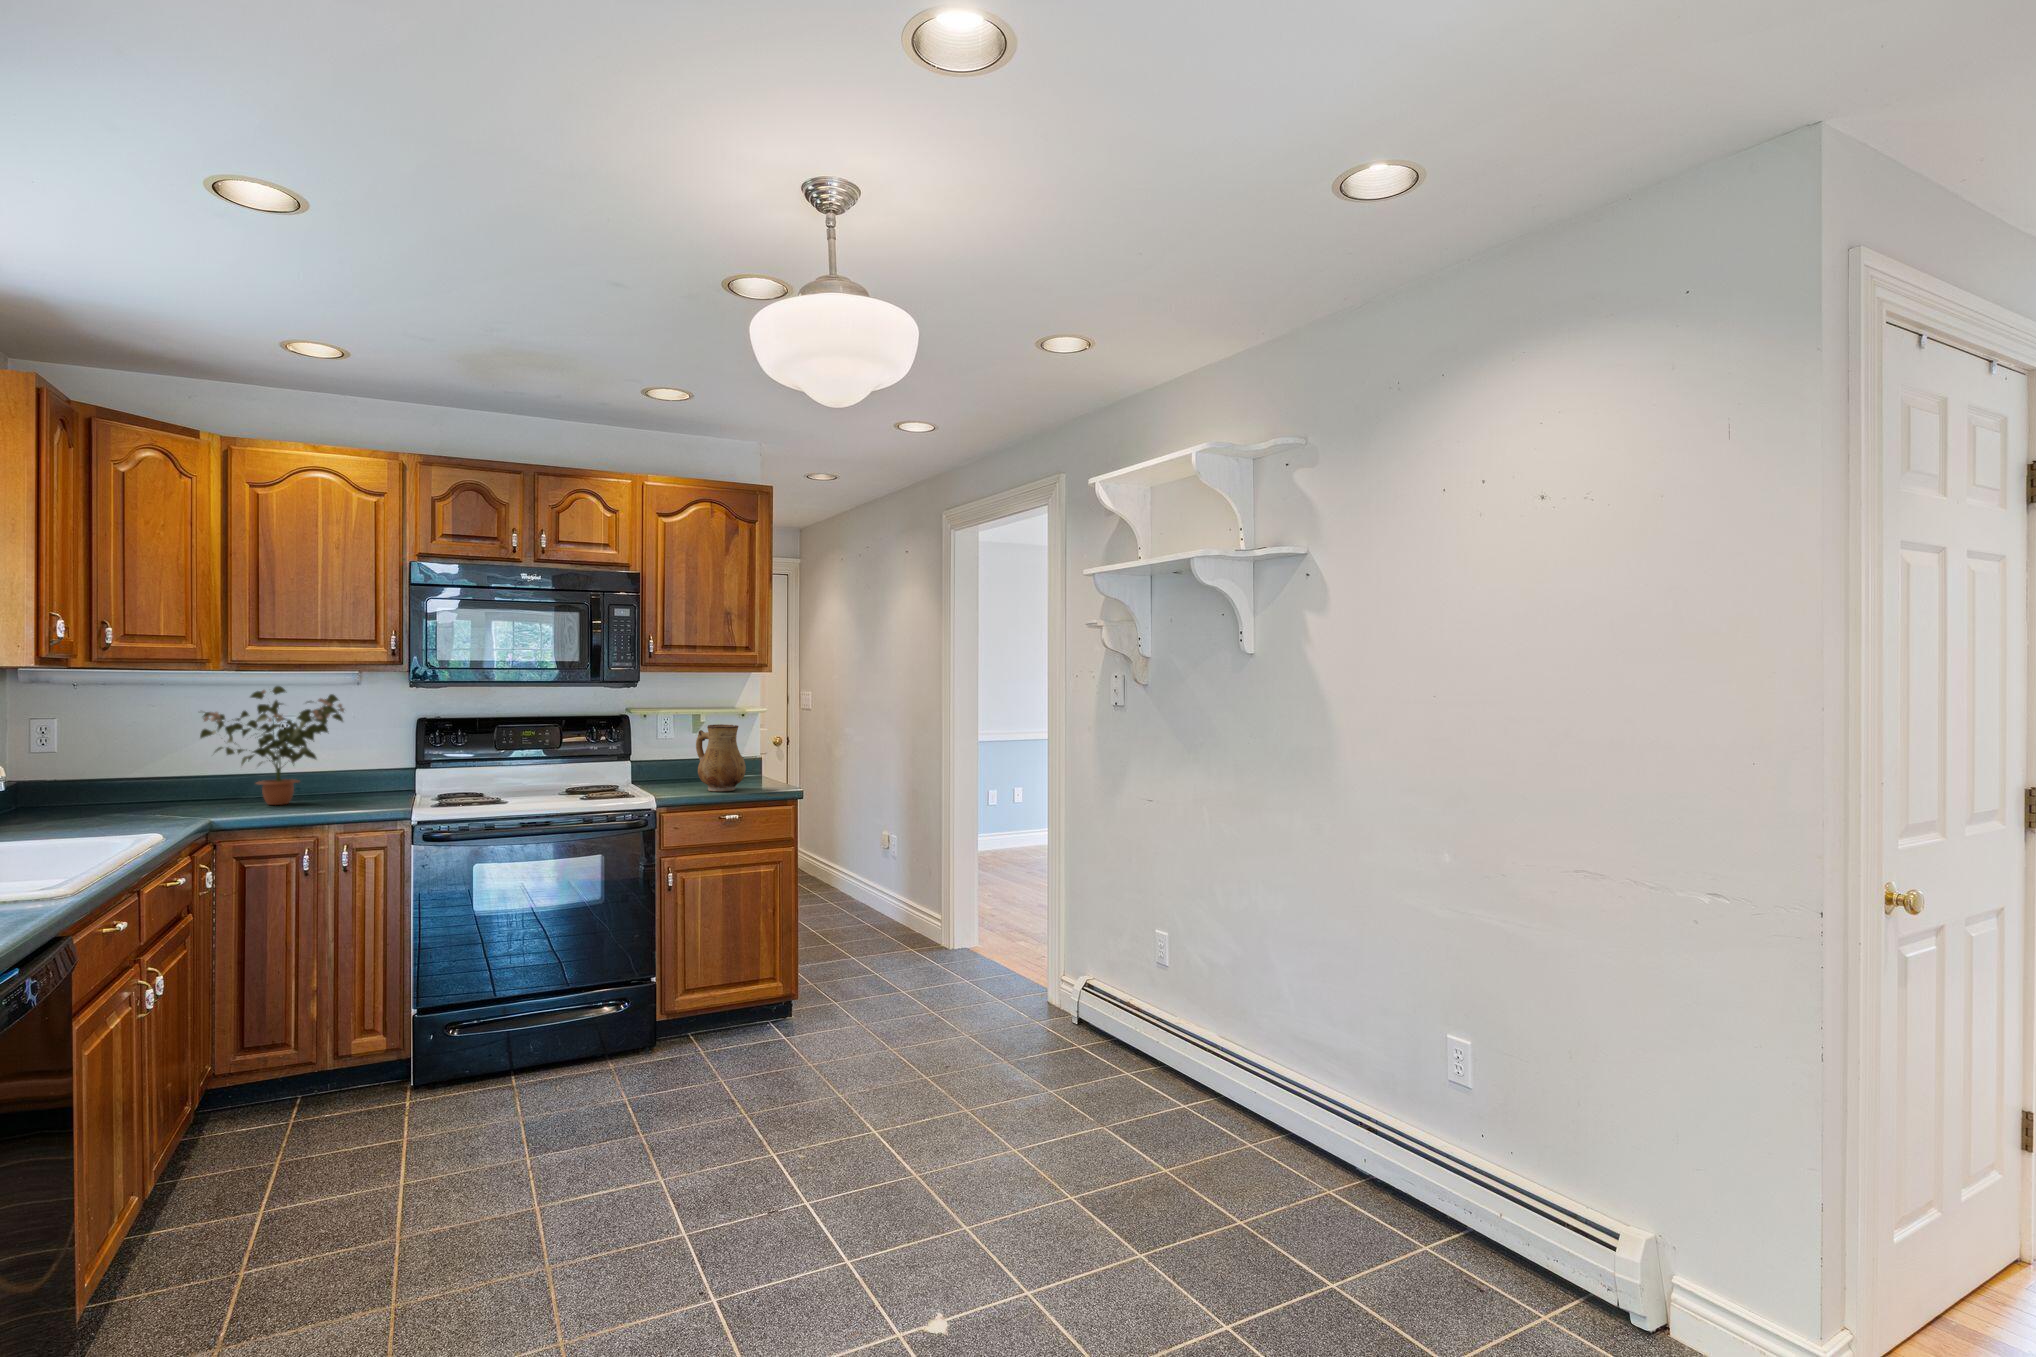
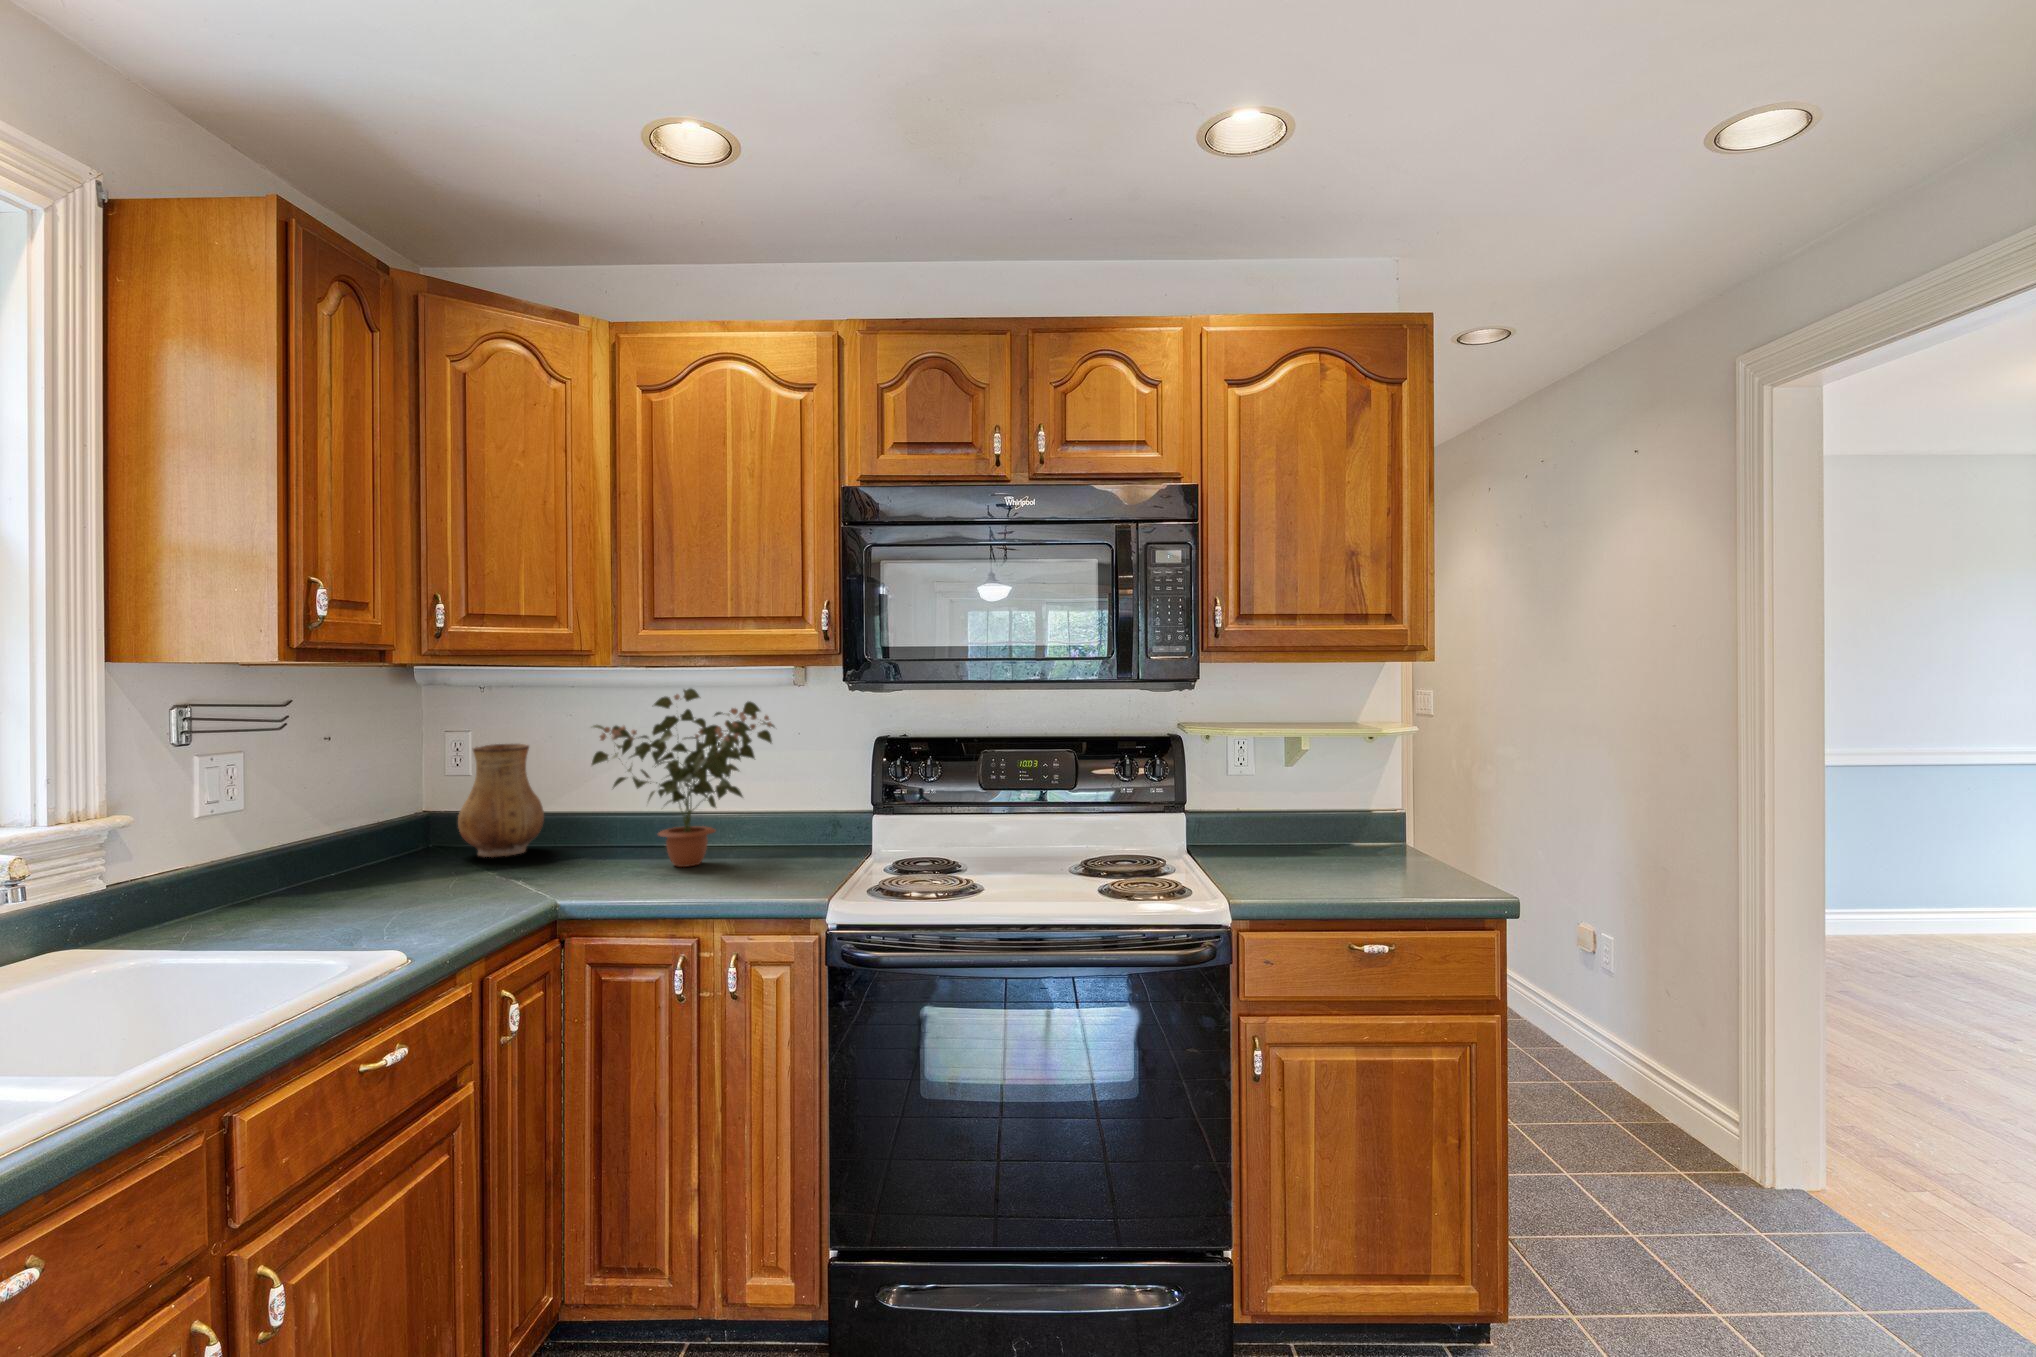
ceramic pitcher: present [696,724,746,791] -> present [458,744,544,857]

